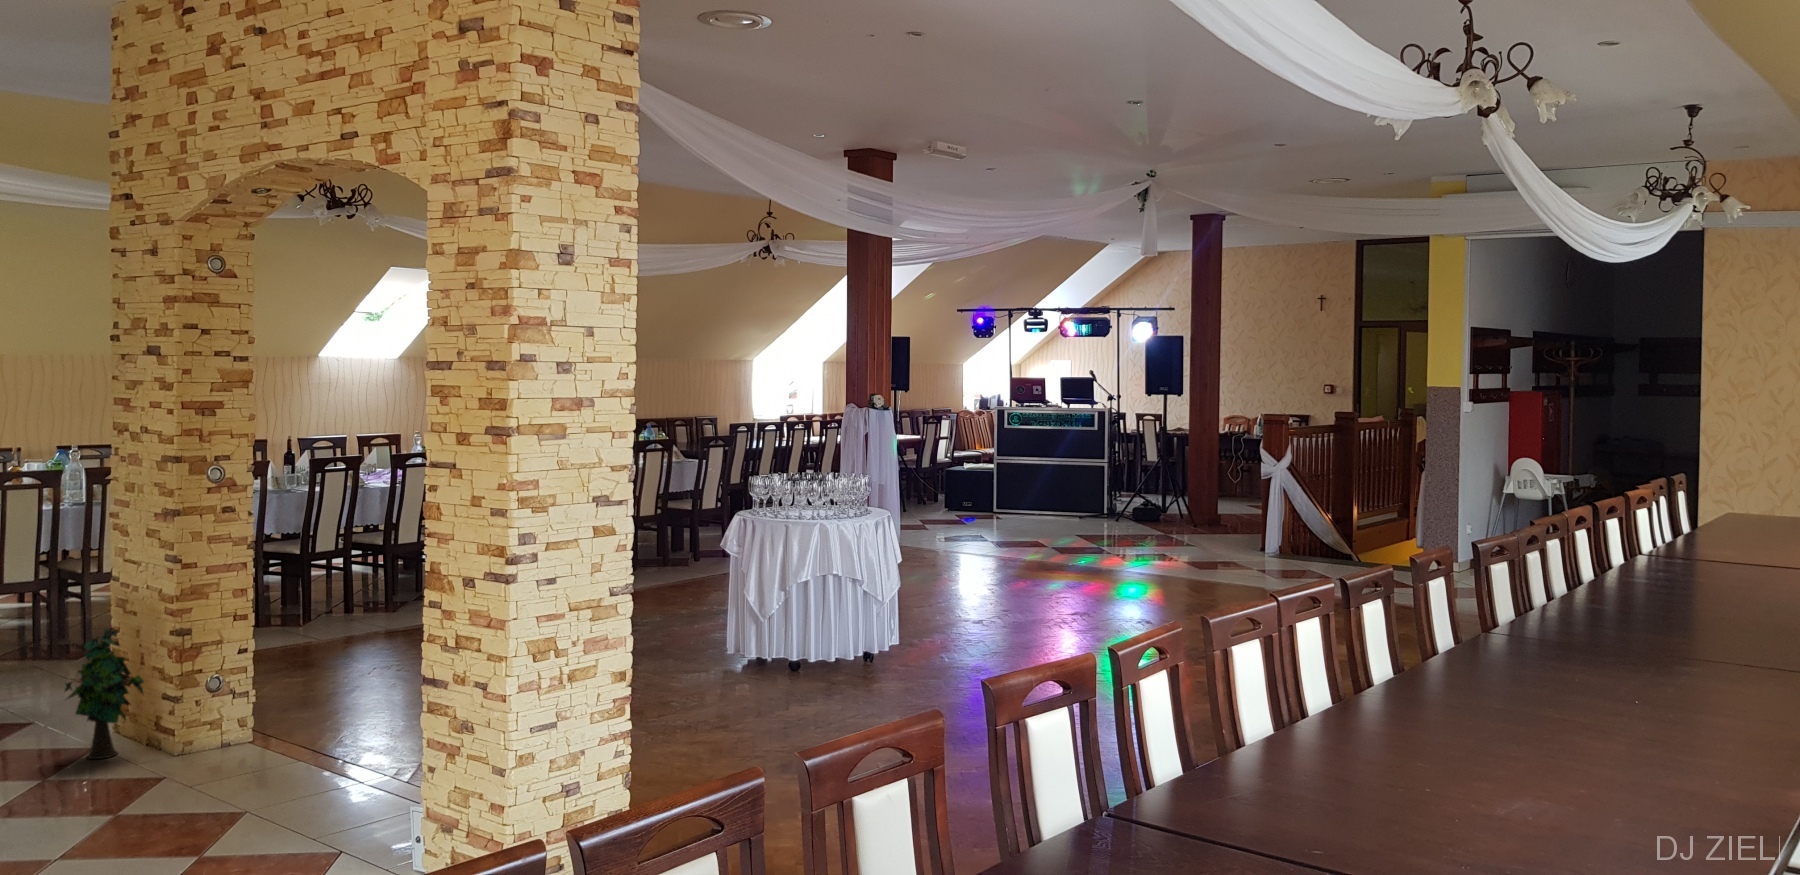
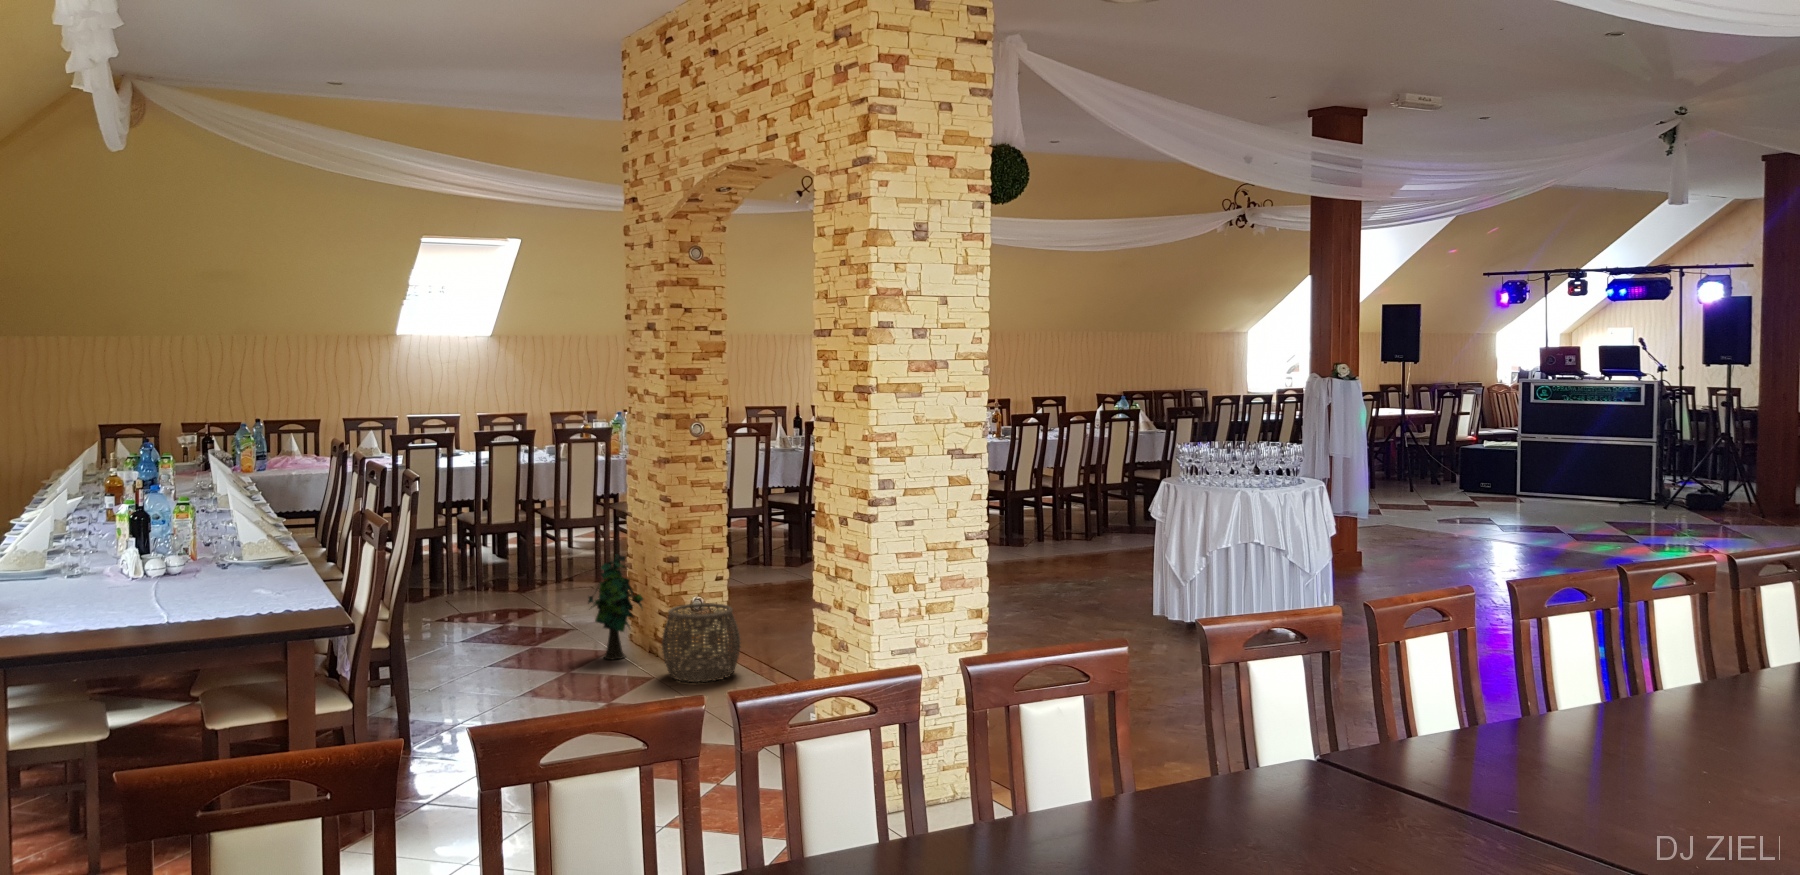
woven basket: none [178,680,285,779] -> present [662,603,741,682]

